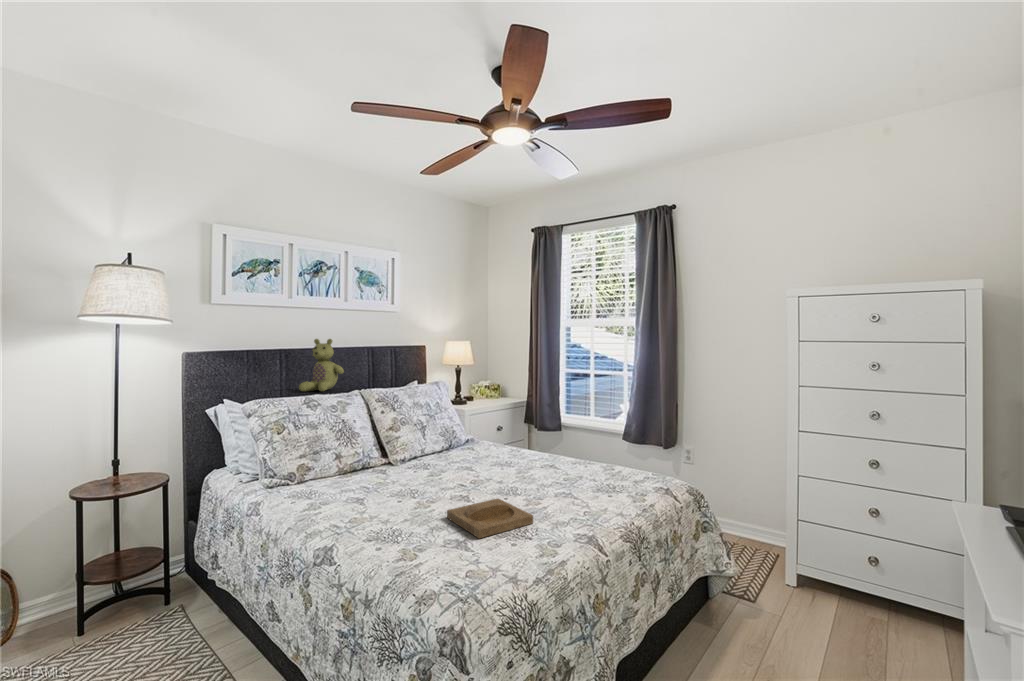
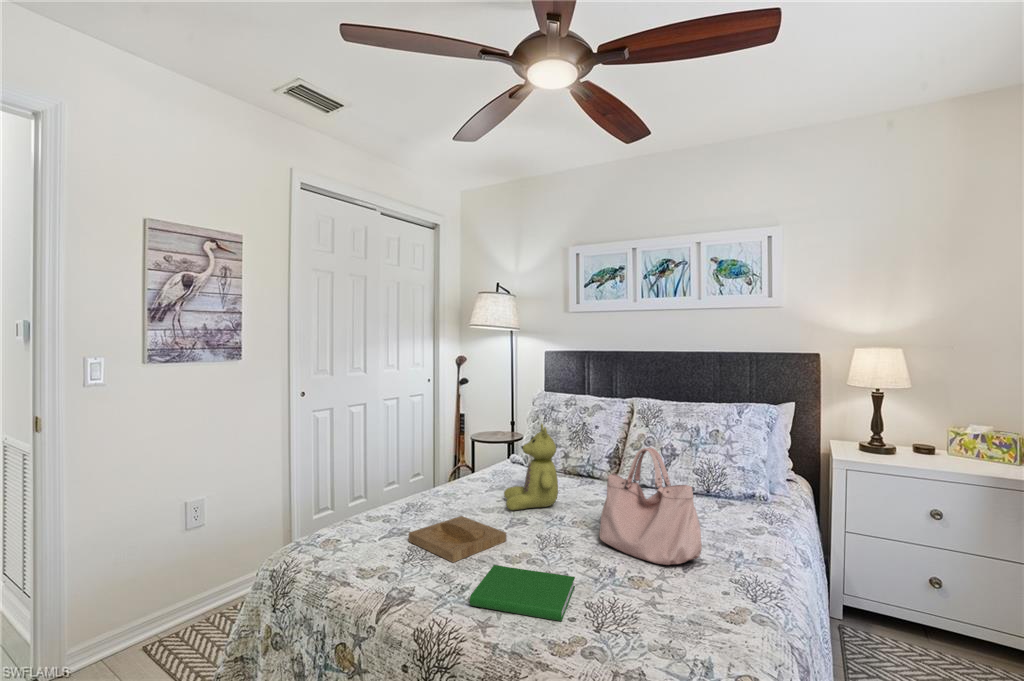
stuffed bear: present [299,339,344,391] -> present [504,424,558,510]
handbag: none [503,408,566,479] -> present [599,448,702,565]
hardcover book: none [559,488,622,520] -> present [470,565,575,621]

